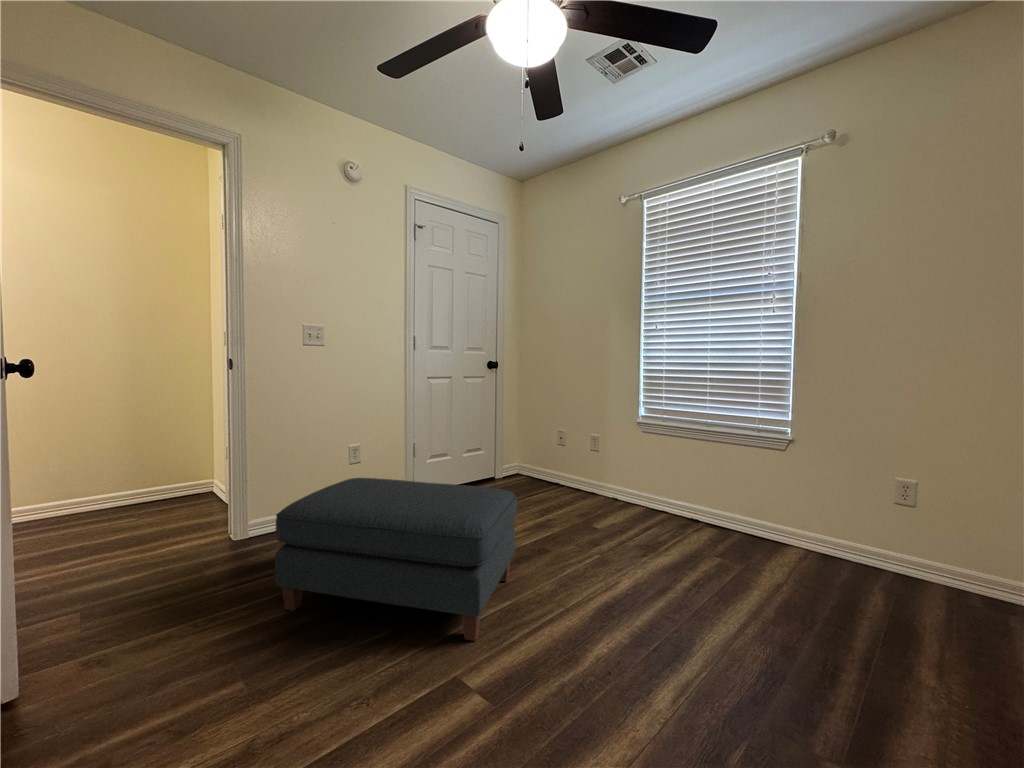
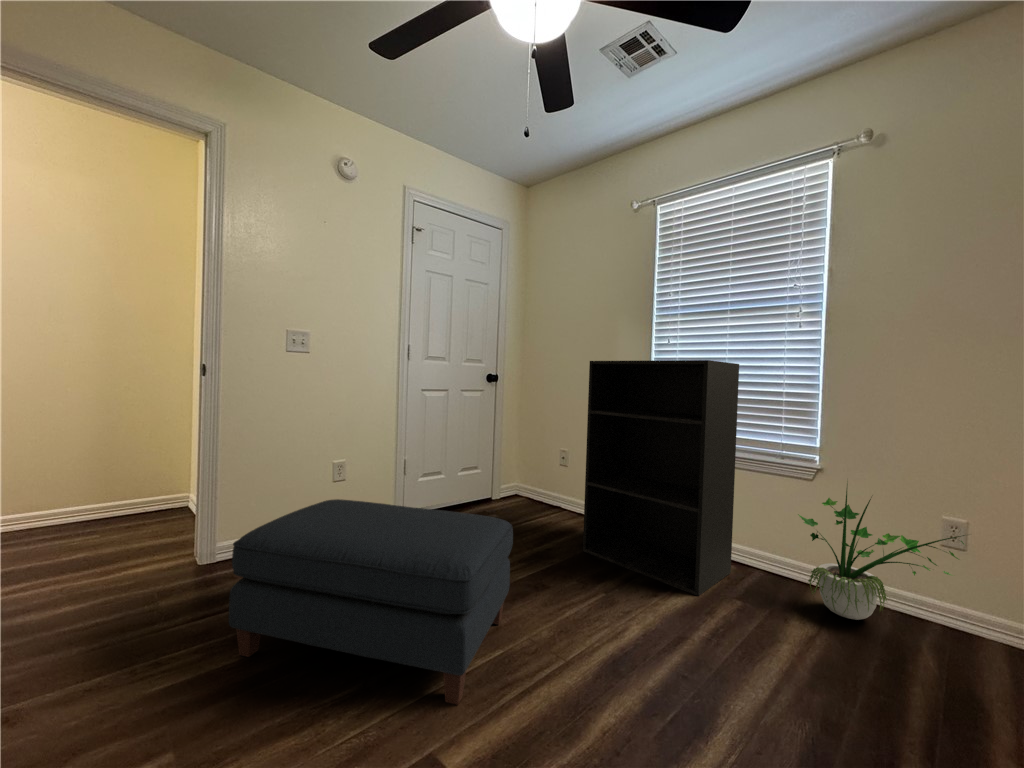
bookshelf: none [580,345,719,555] -> present [583,360,739,596]
potted plant: none [770,445,920,570] -> present [798,484,964,620]

